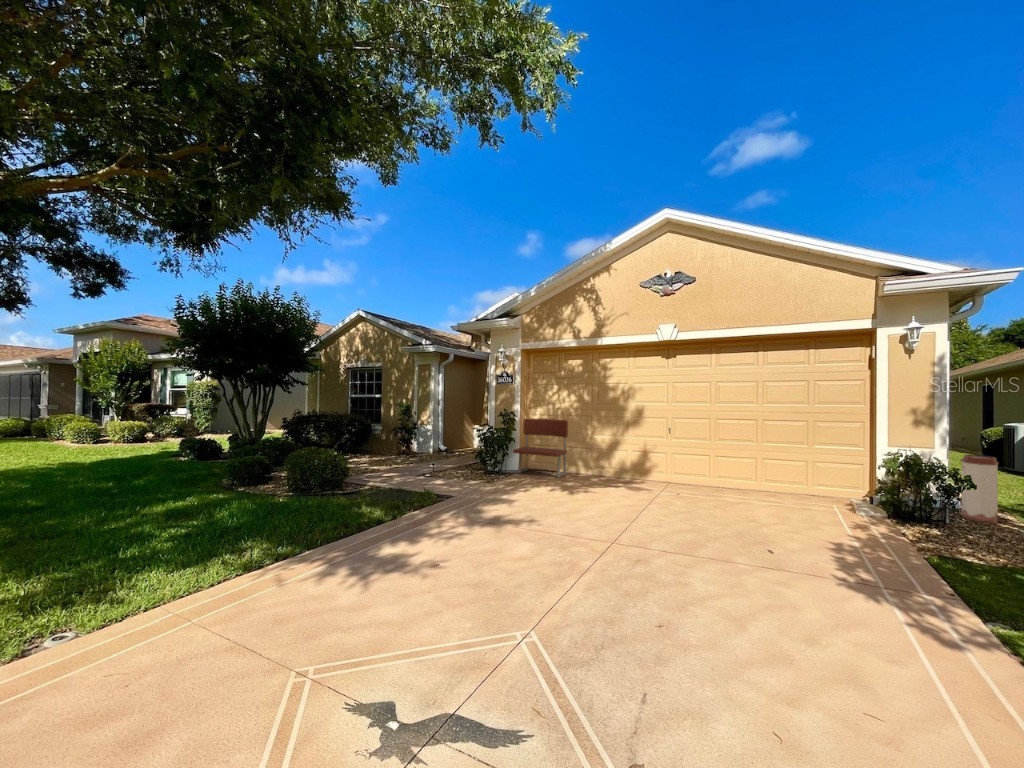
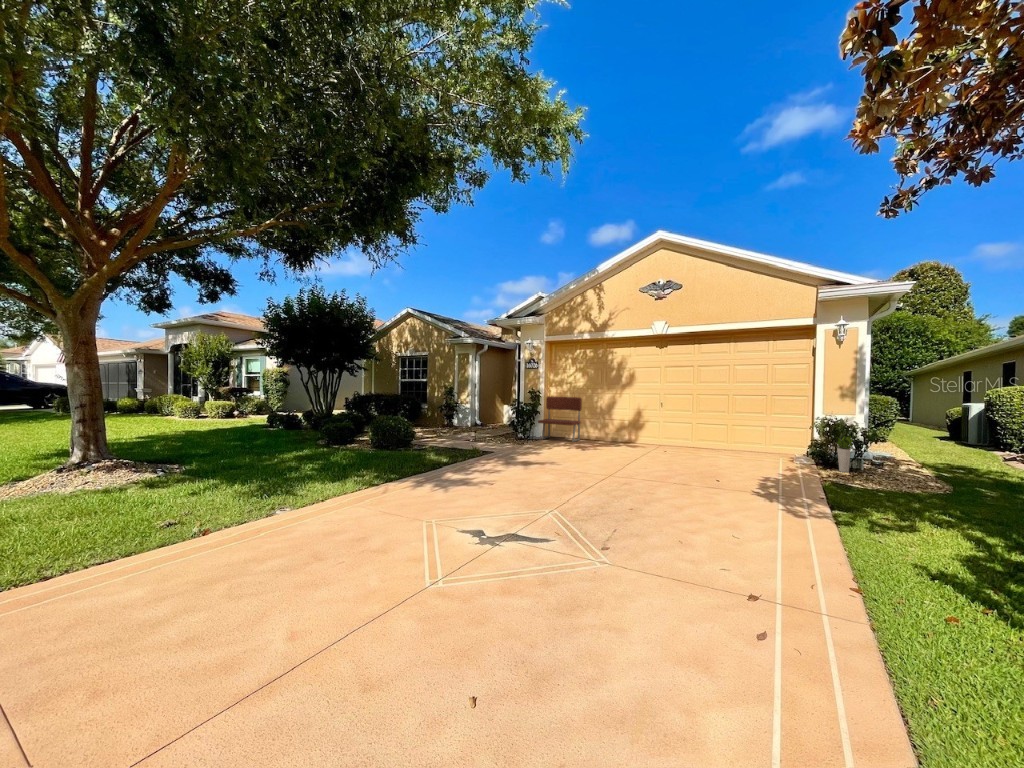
trash can: present [961,455,999,524] -> none [872,420,897,470]
planter: none [924,478,954,530] -> present [837,436,852,472]

